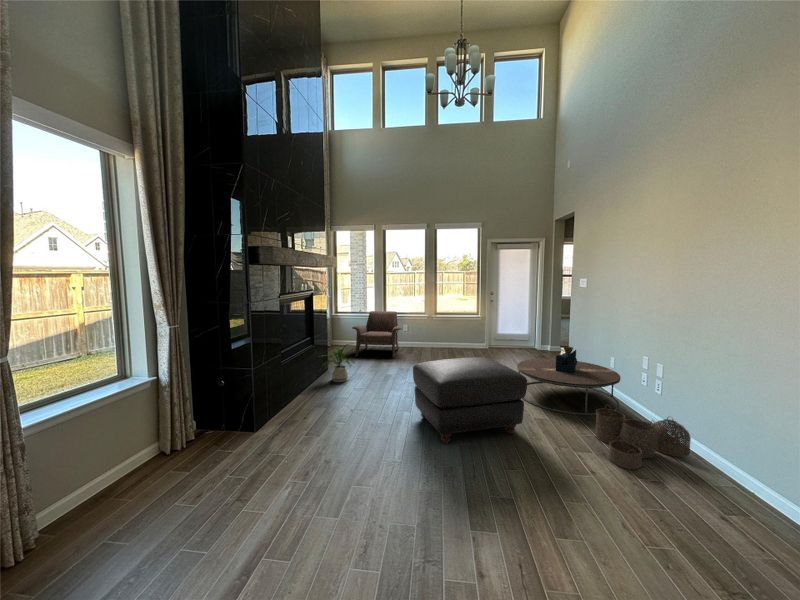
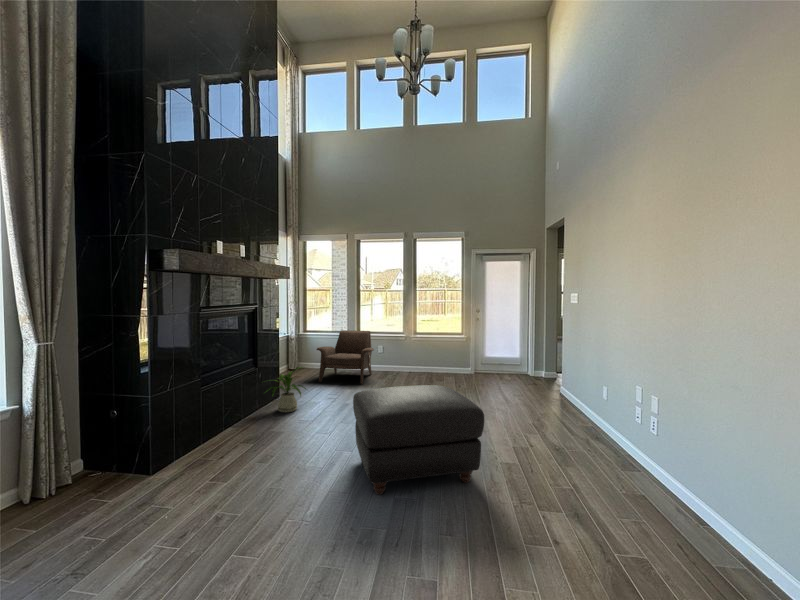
coffee table: present [517,346,620,415] -> none [490,373,612,458]
woven basket: present [596,407,691,469] -> none [571,447,690,536]

